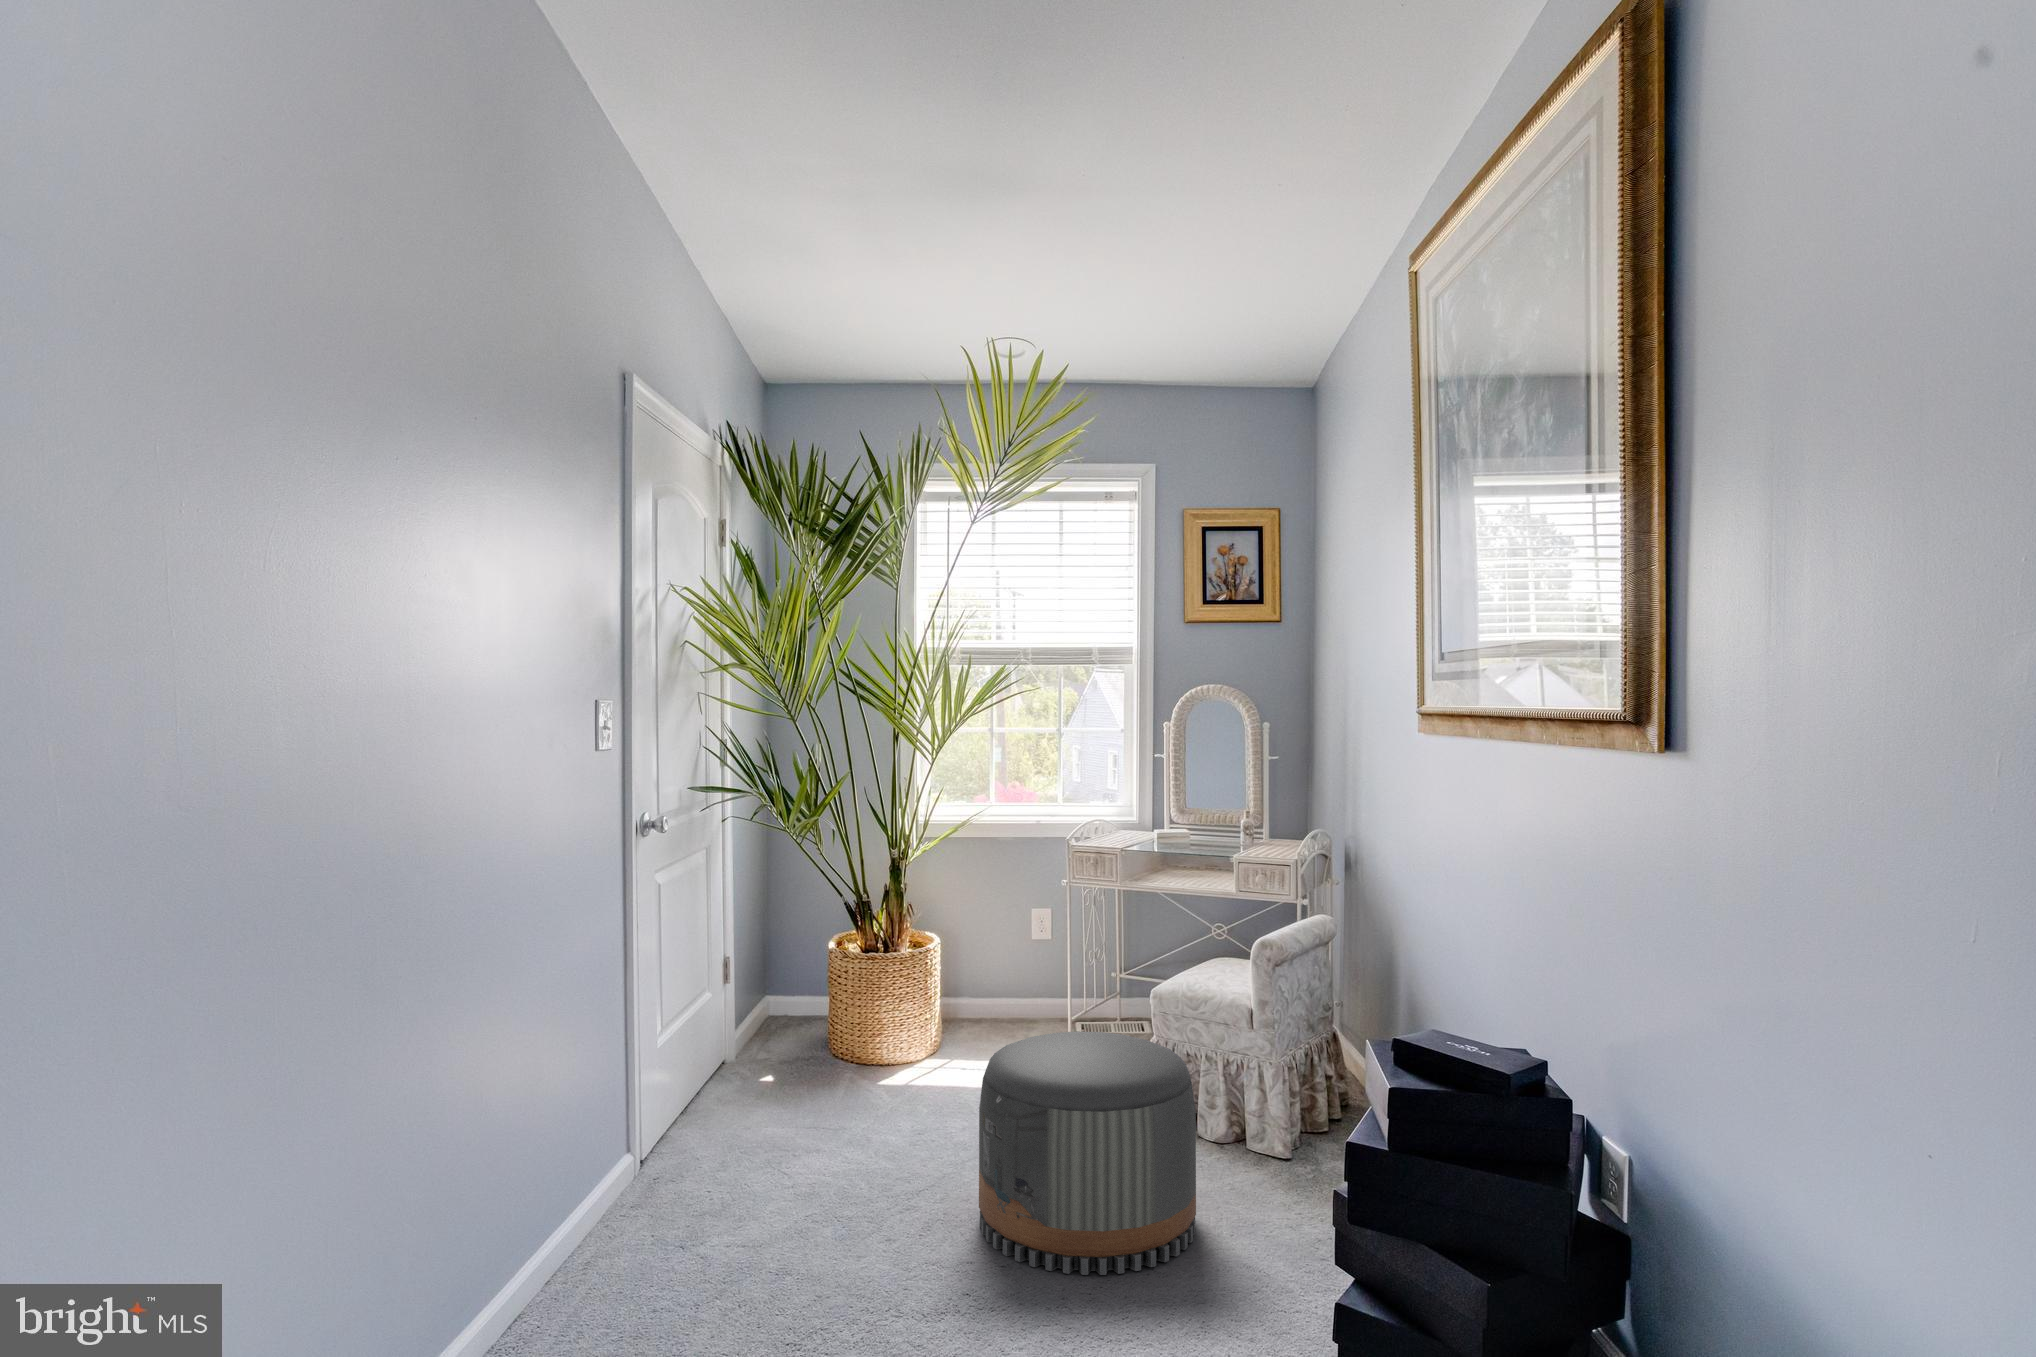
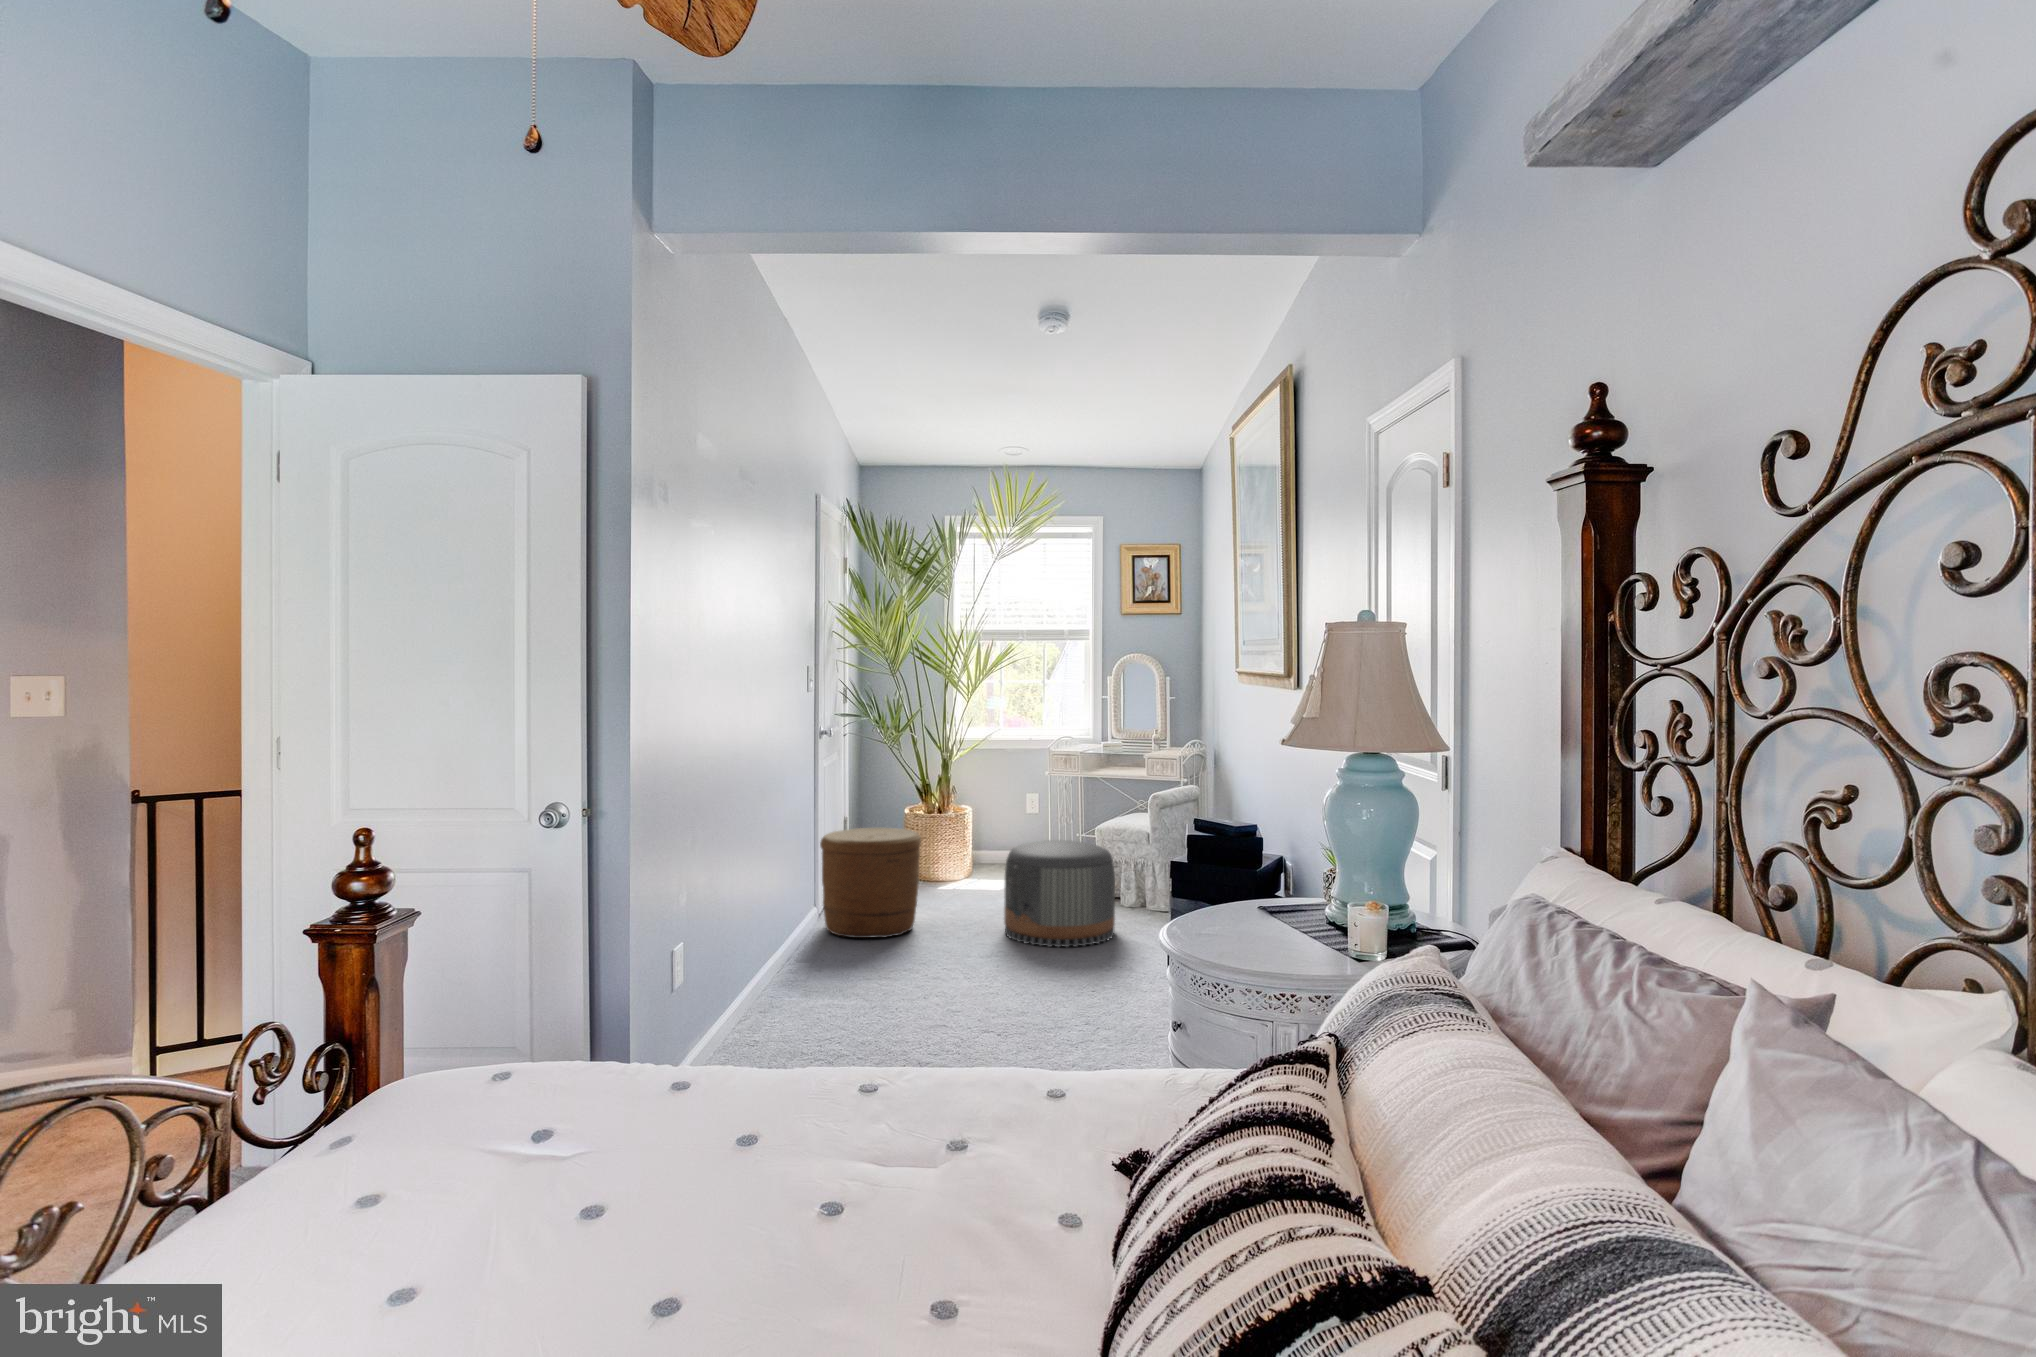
woven basket: none [620,1005,820,1246] -> present [820,828,921,938]

